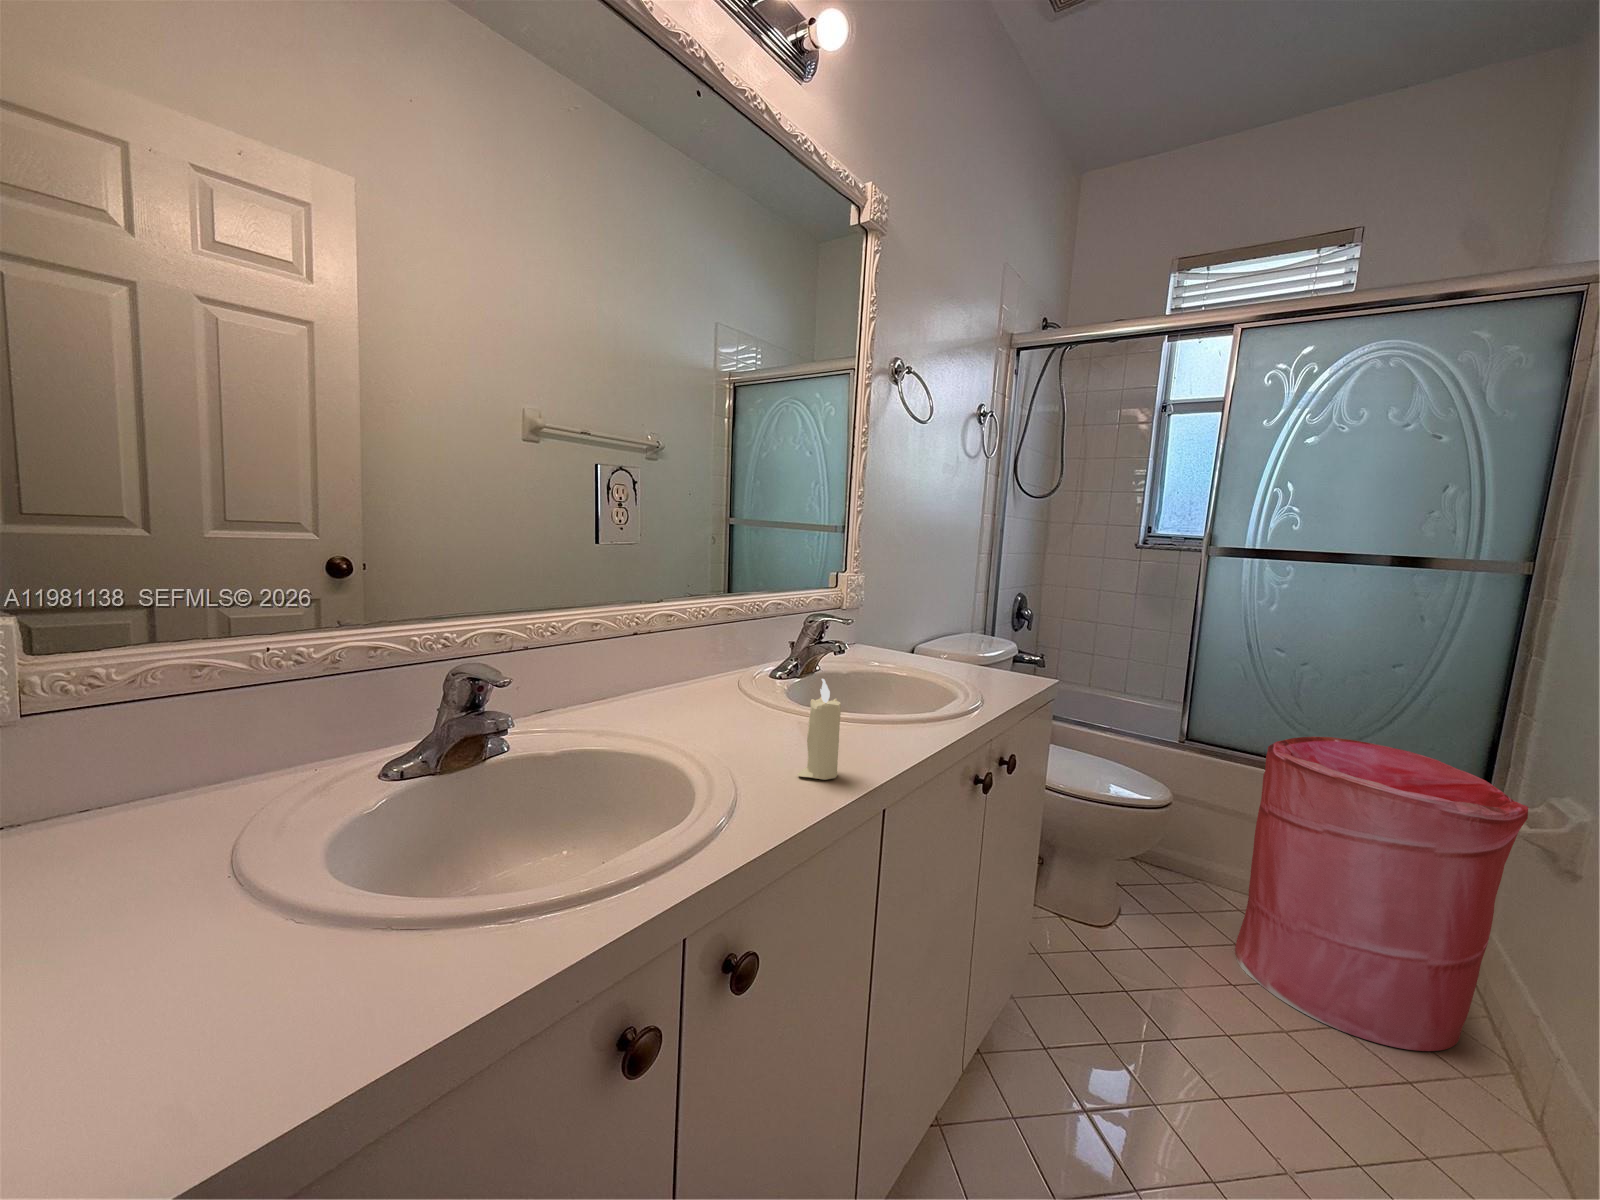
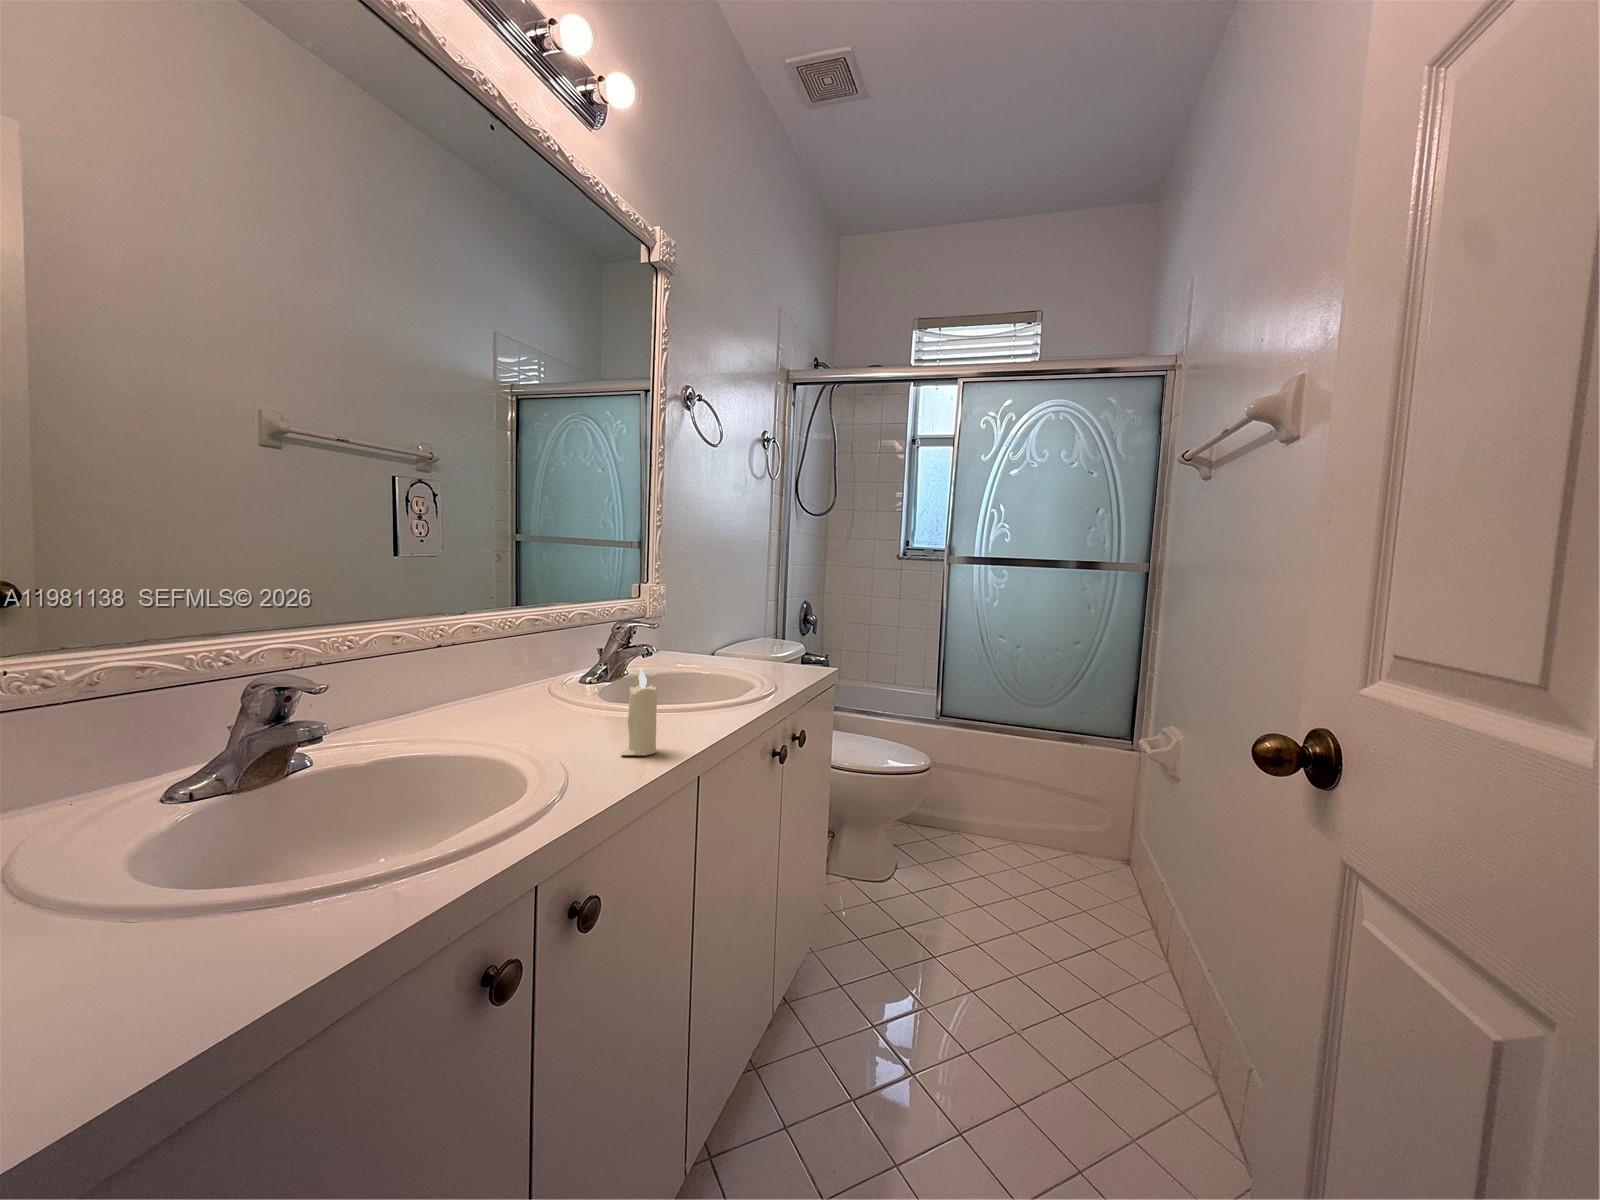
laundry hamper: present [1235,737,1528,1051] -> none [980,699,1149,924]

